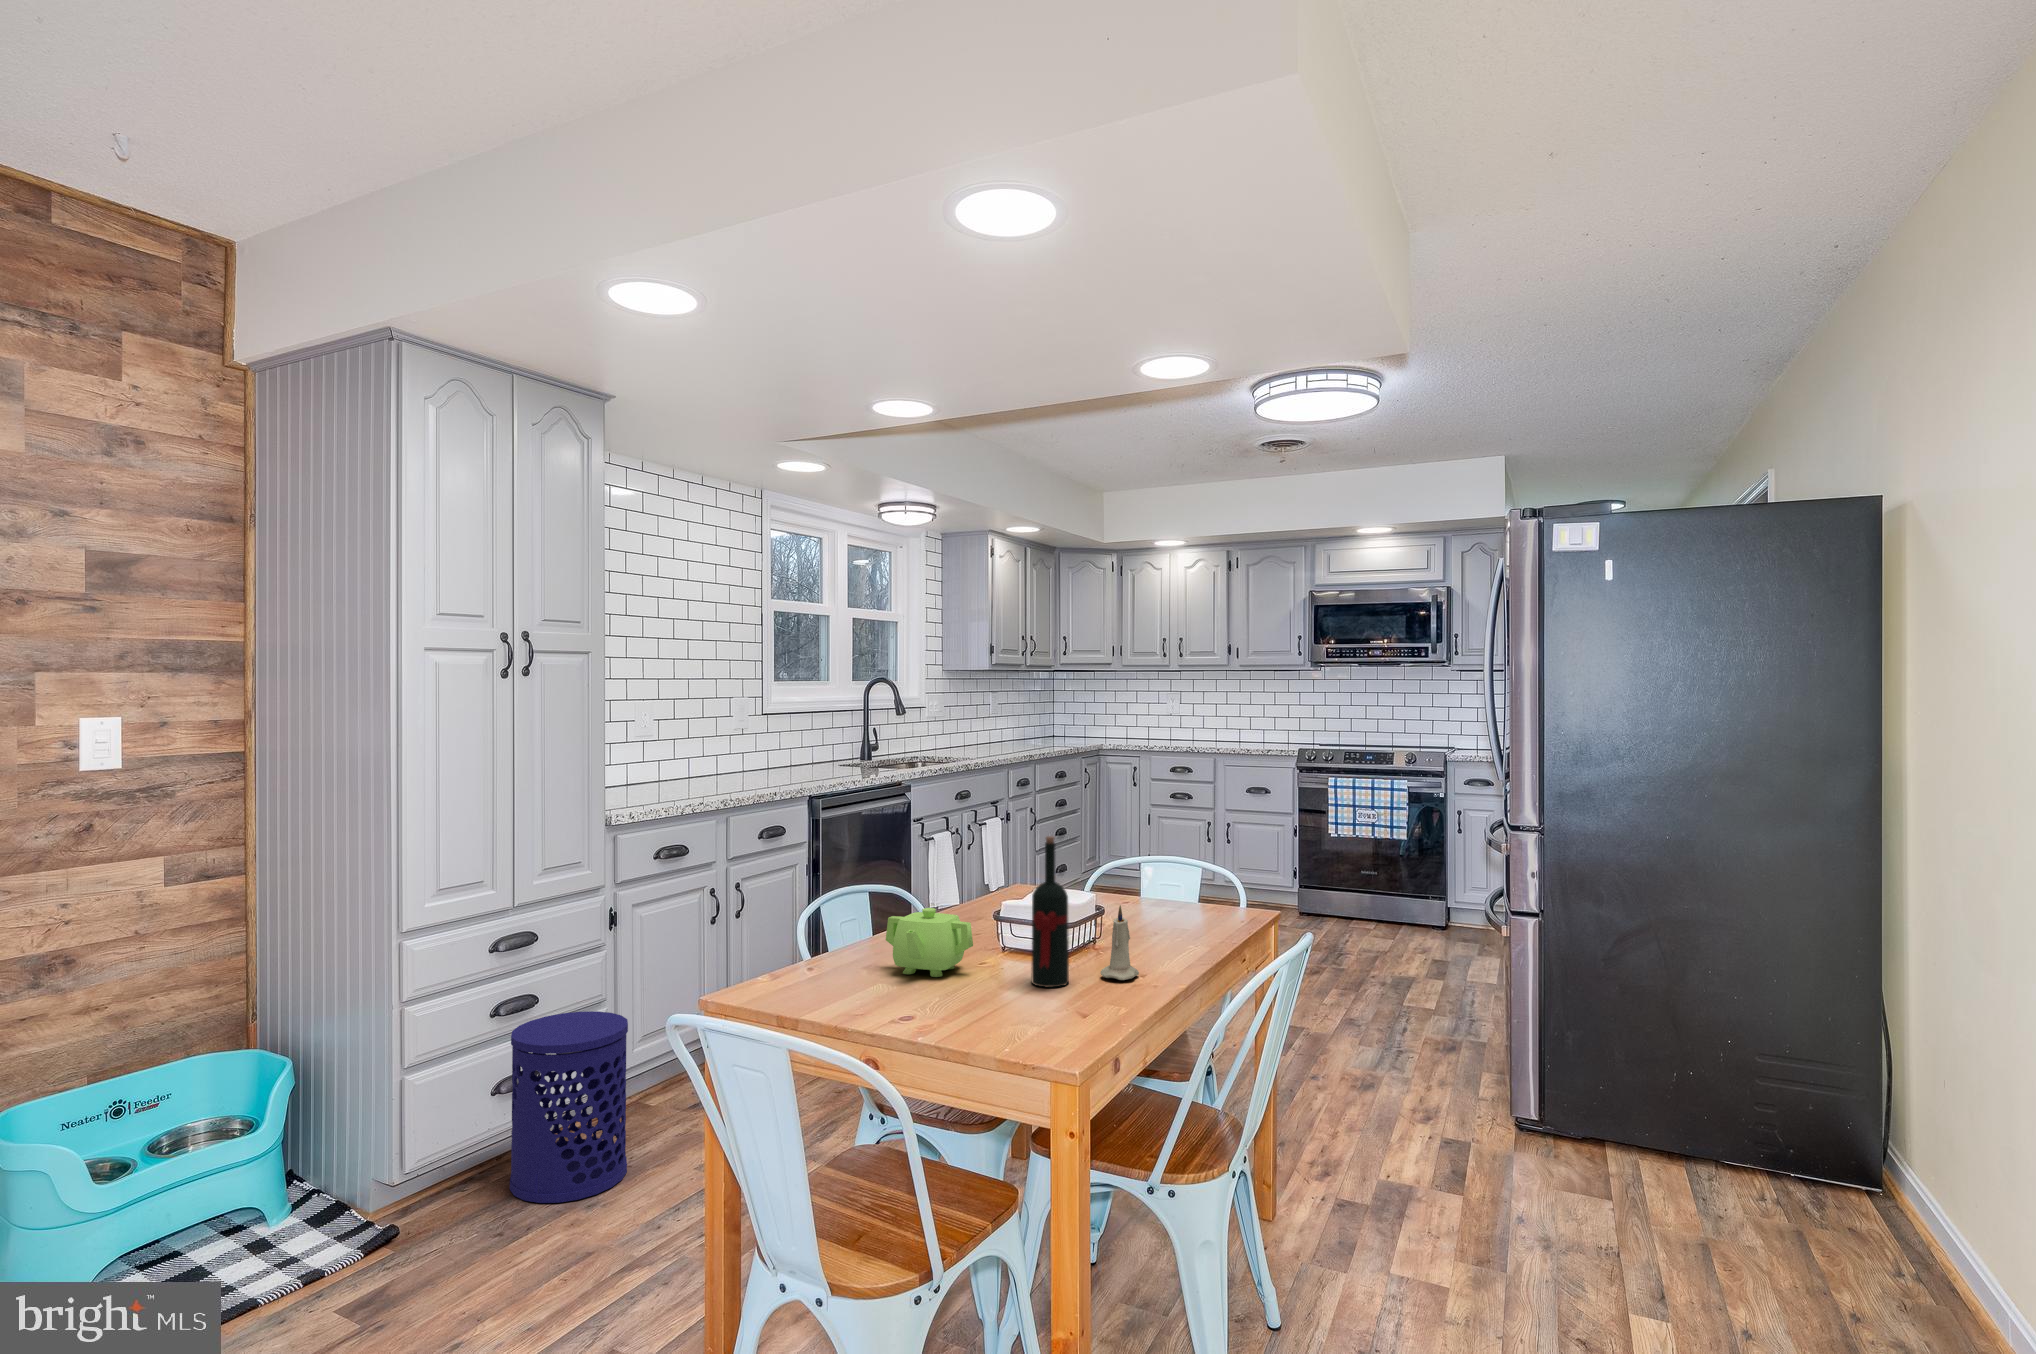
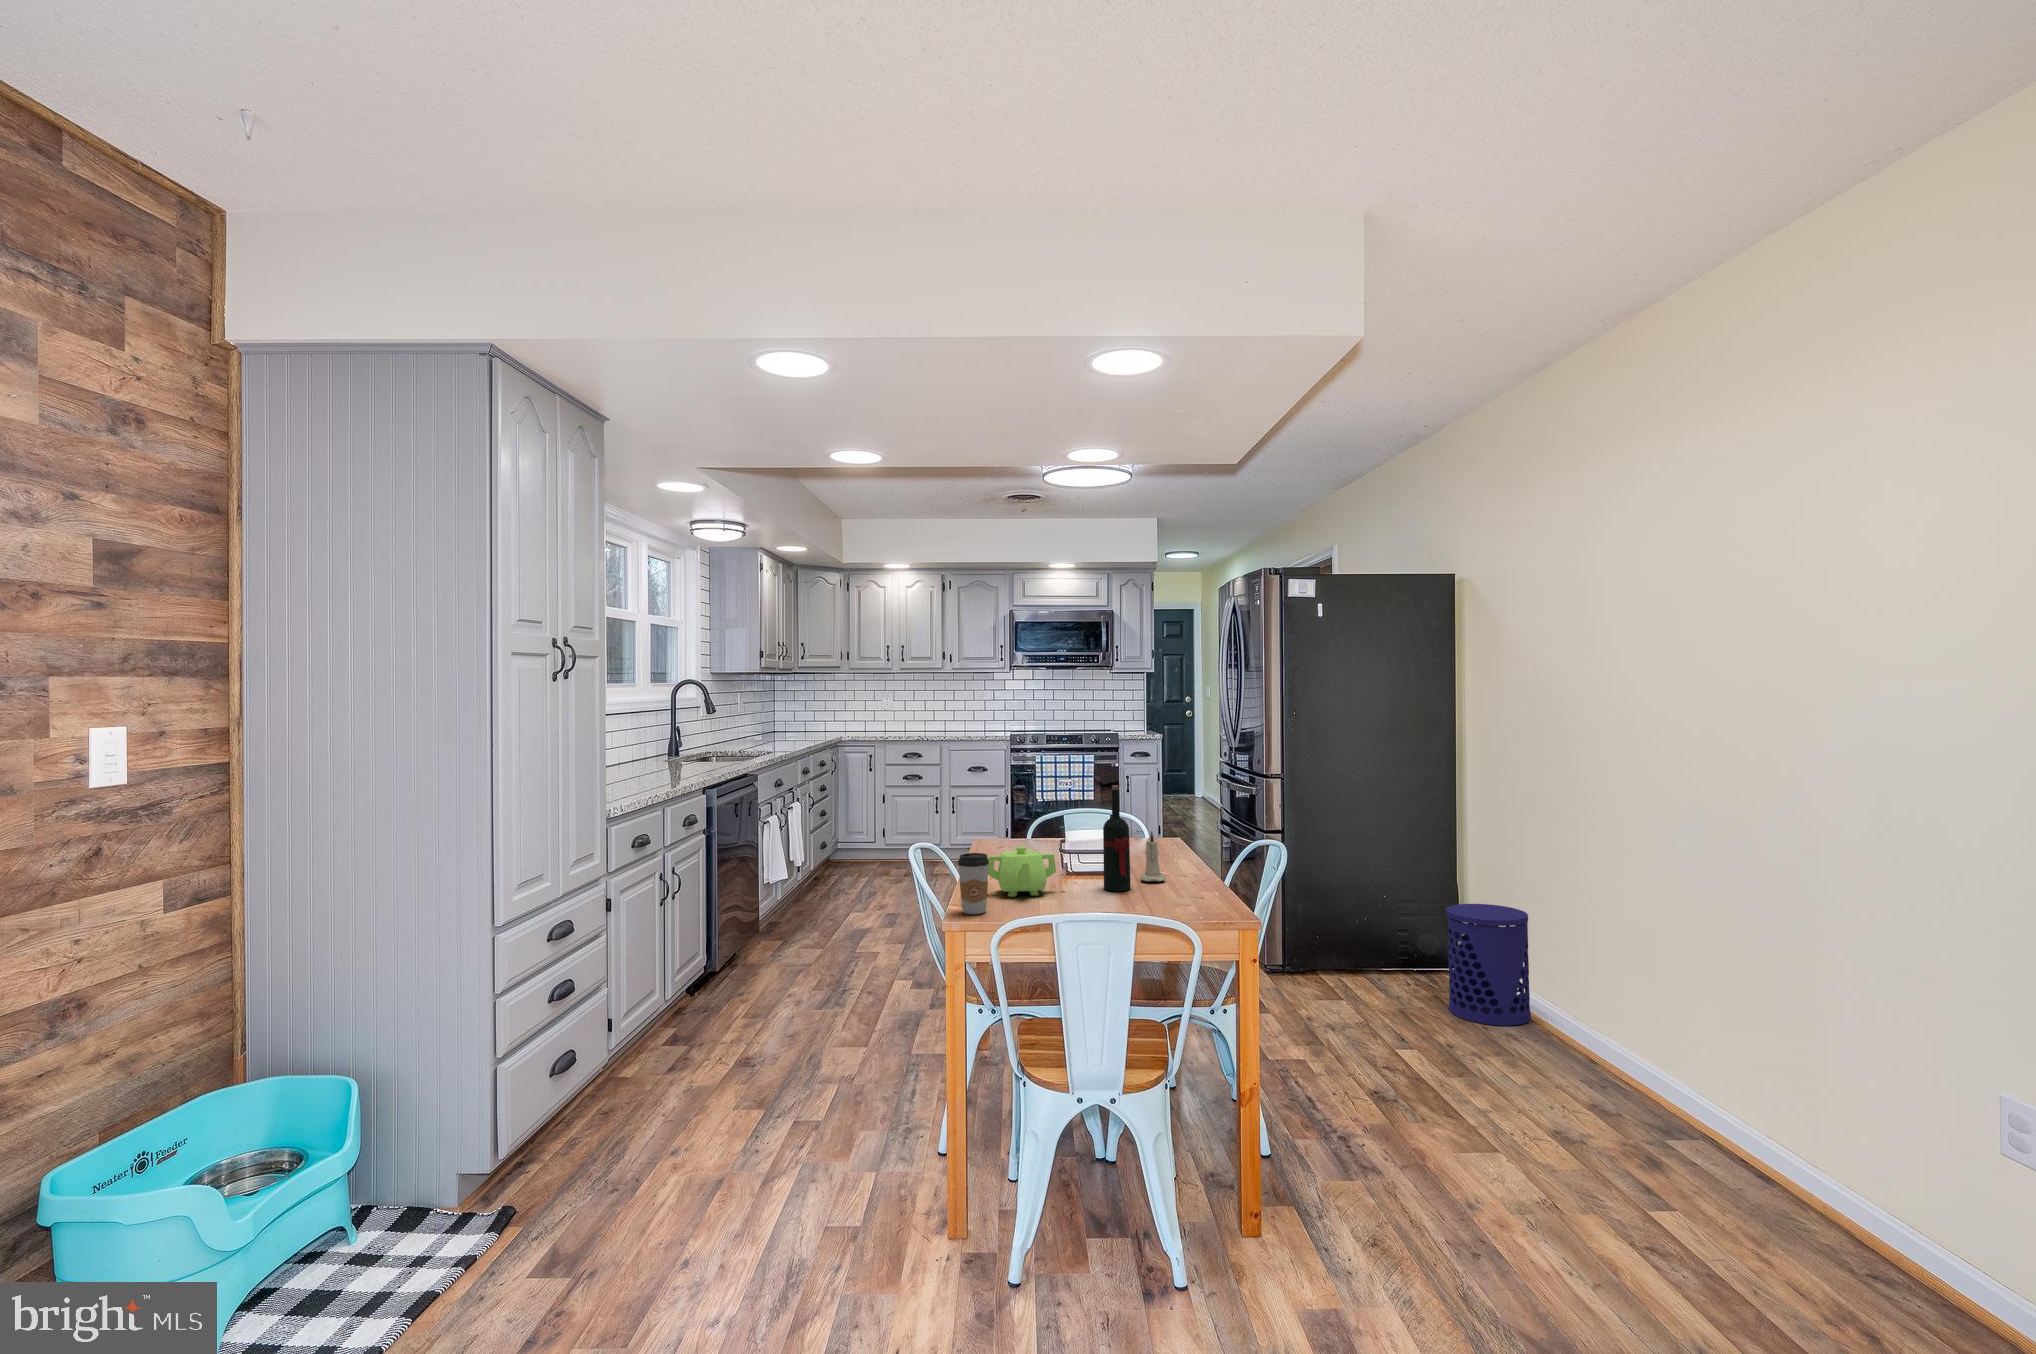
coffee cup: none [803,911,844,992] -> present [958,853,989,914]
waste bin: present [510,1011,628,1203] -> present [1446,904,1531,1026]

